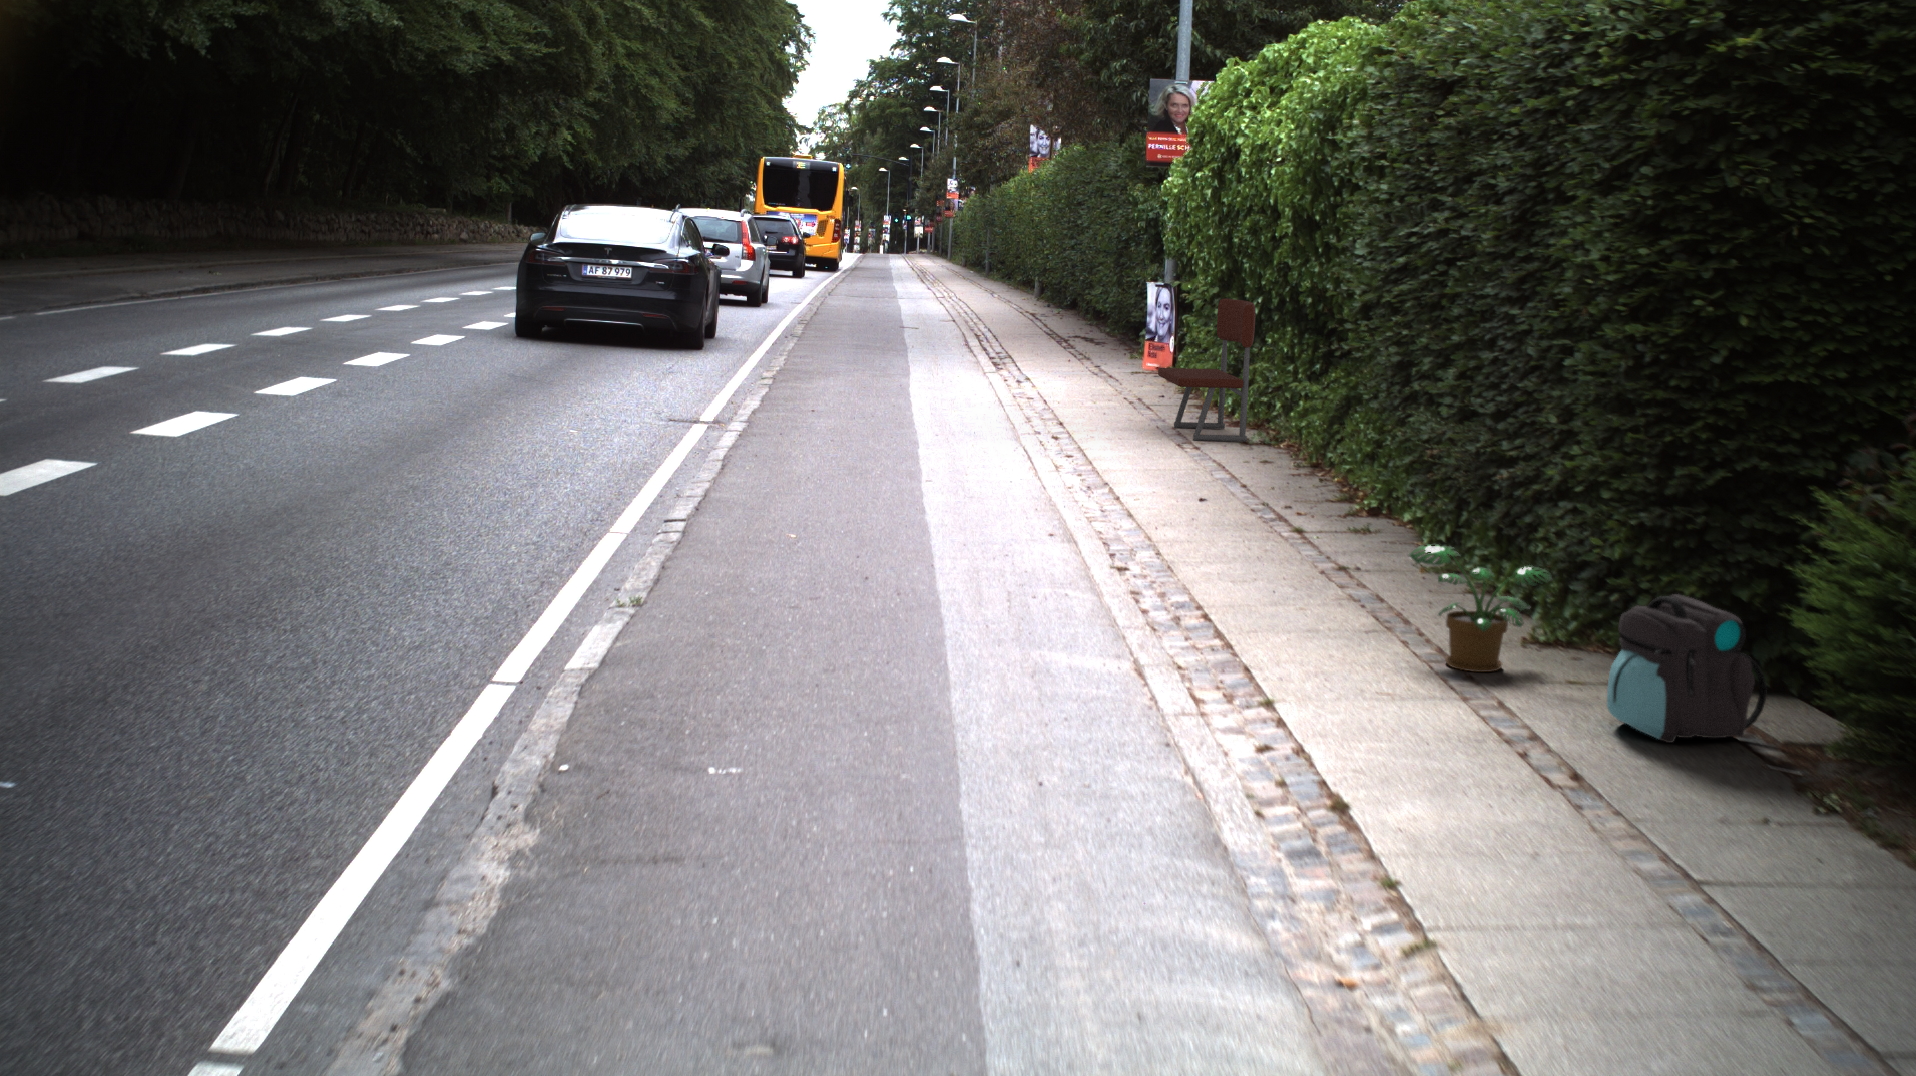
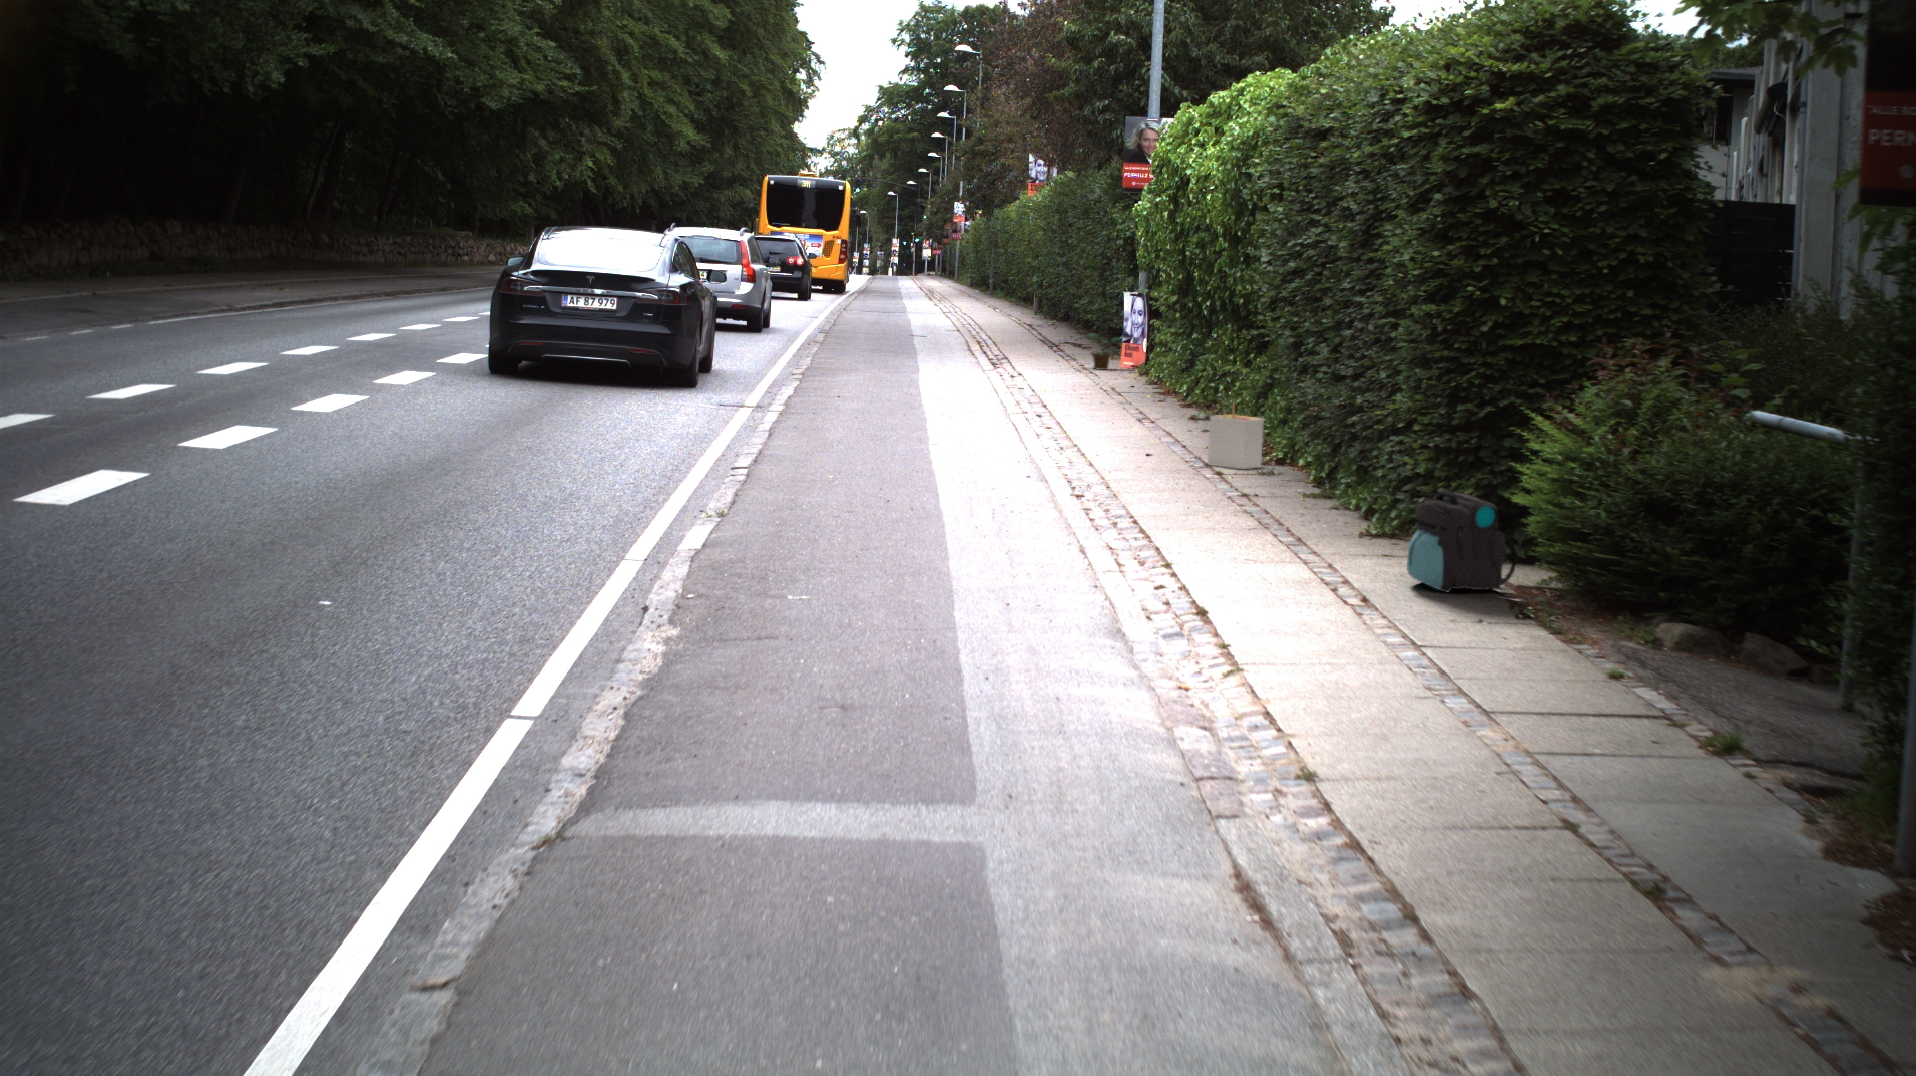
bench: present [1158,298,1255,442] -> none [1125,302,1203,419]
storage bin: none [1276,431,1348,519] -> present [1208,402,1264,469]
potted plant: present [1409,544,1552,672] -> present [1085,334,1123,370]

